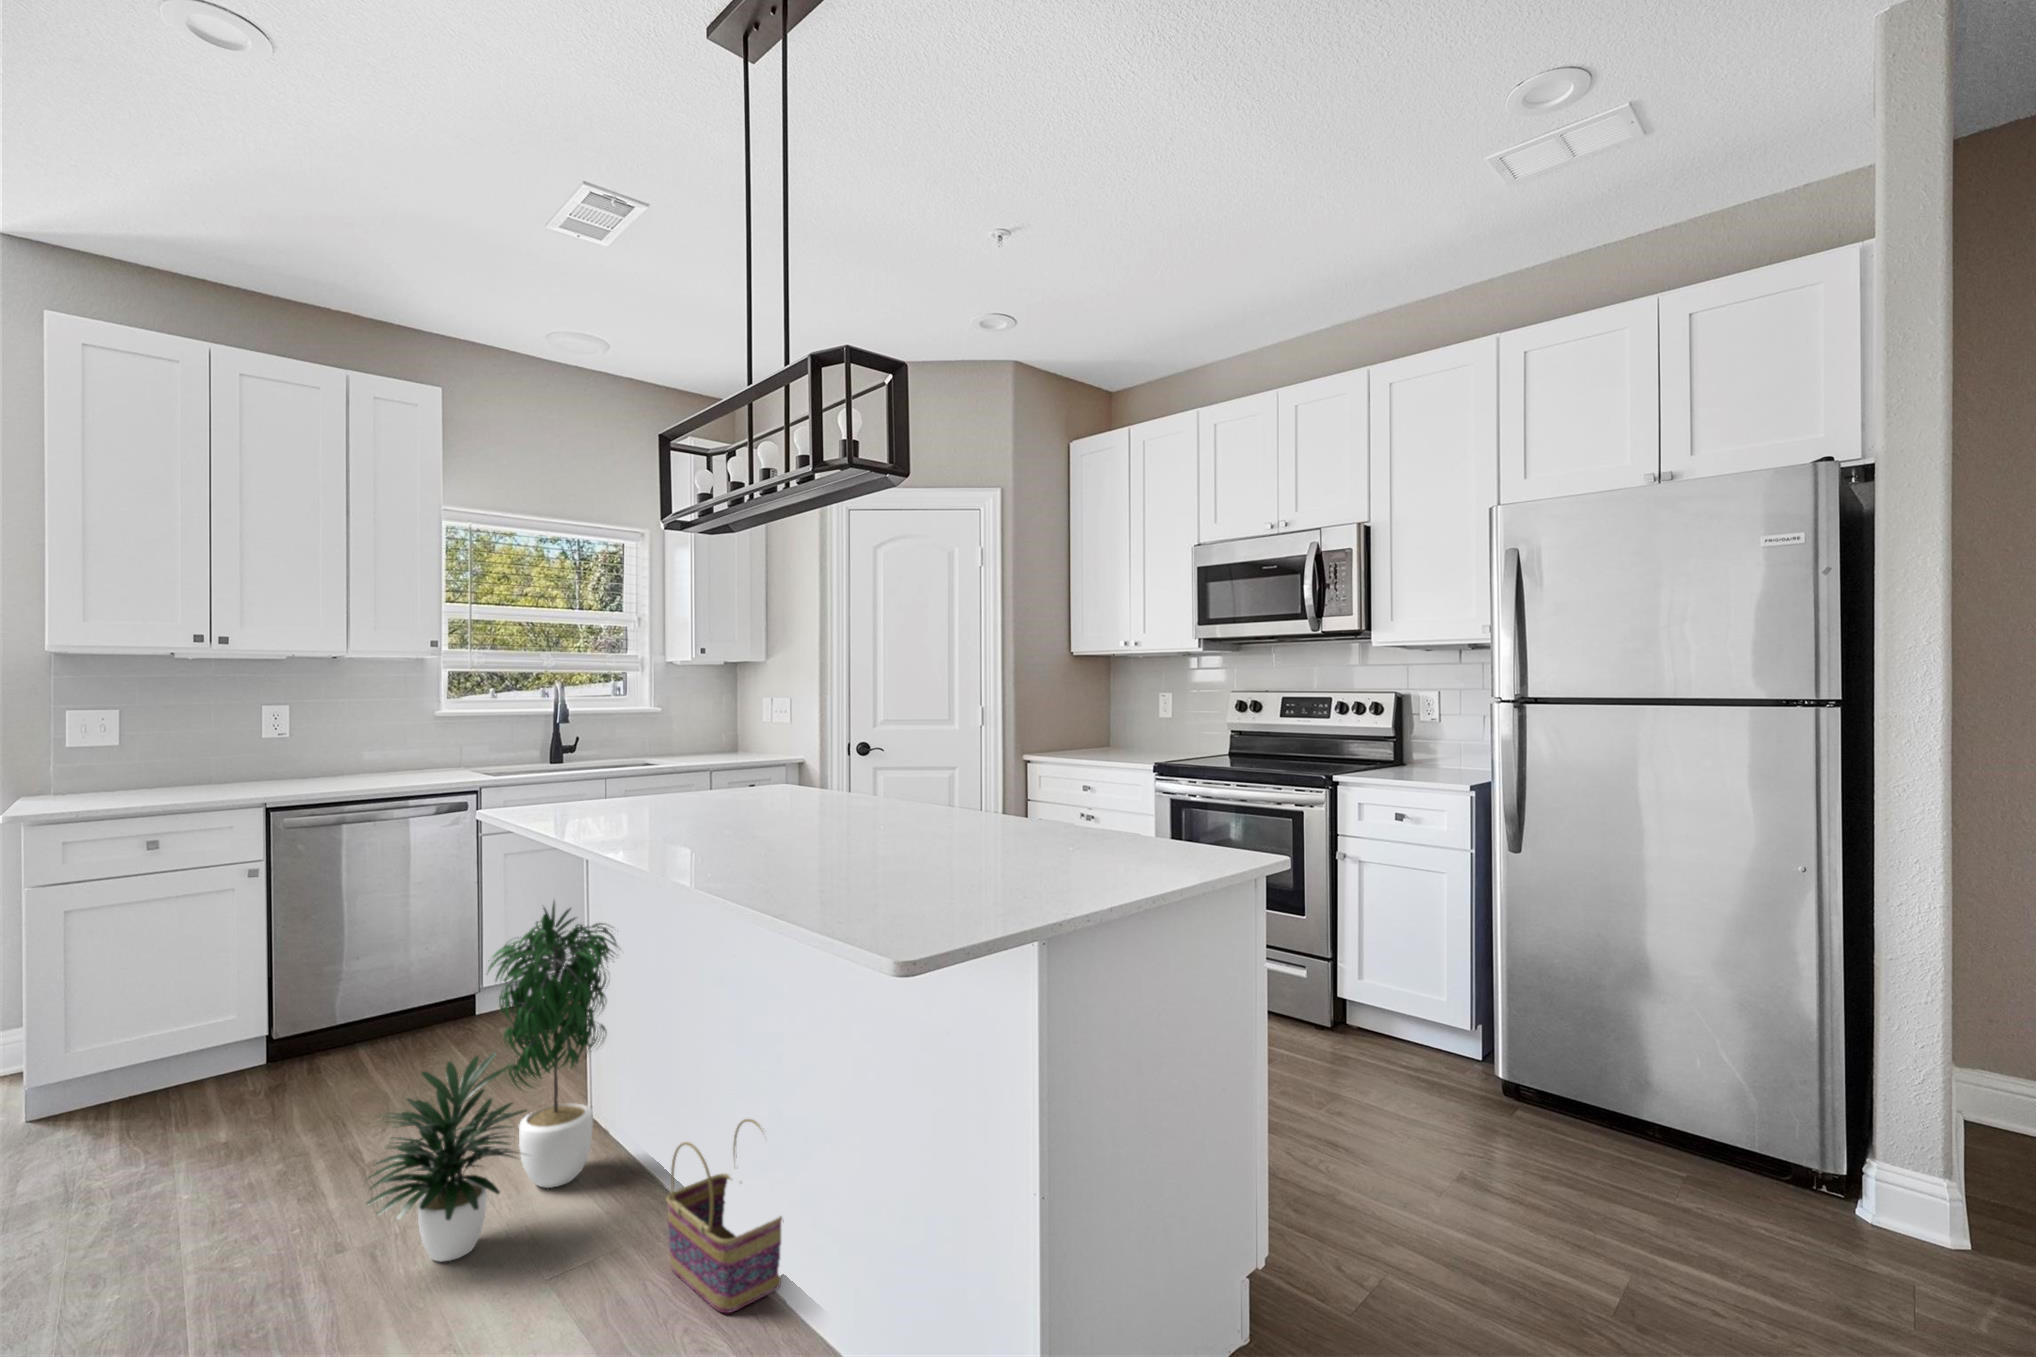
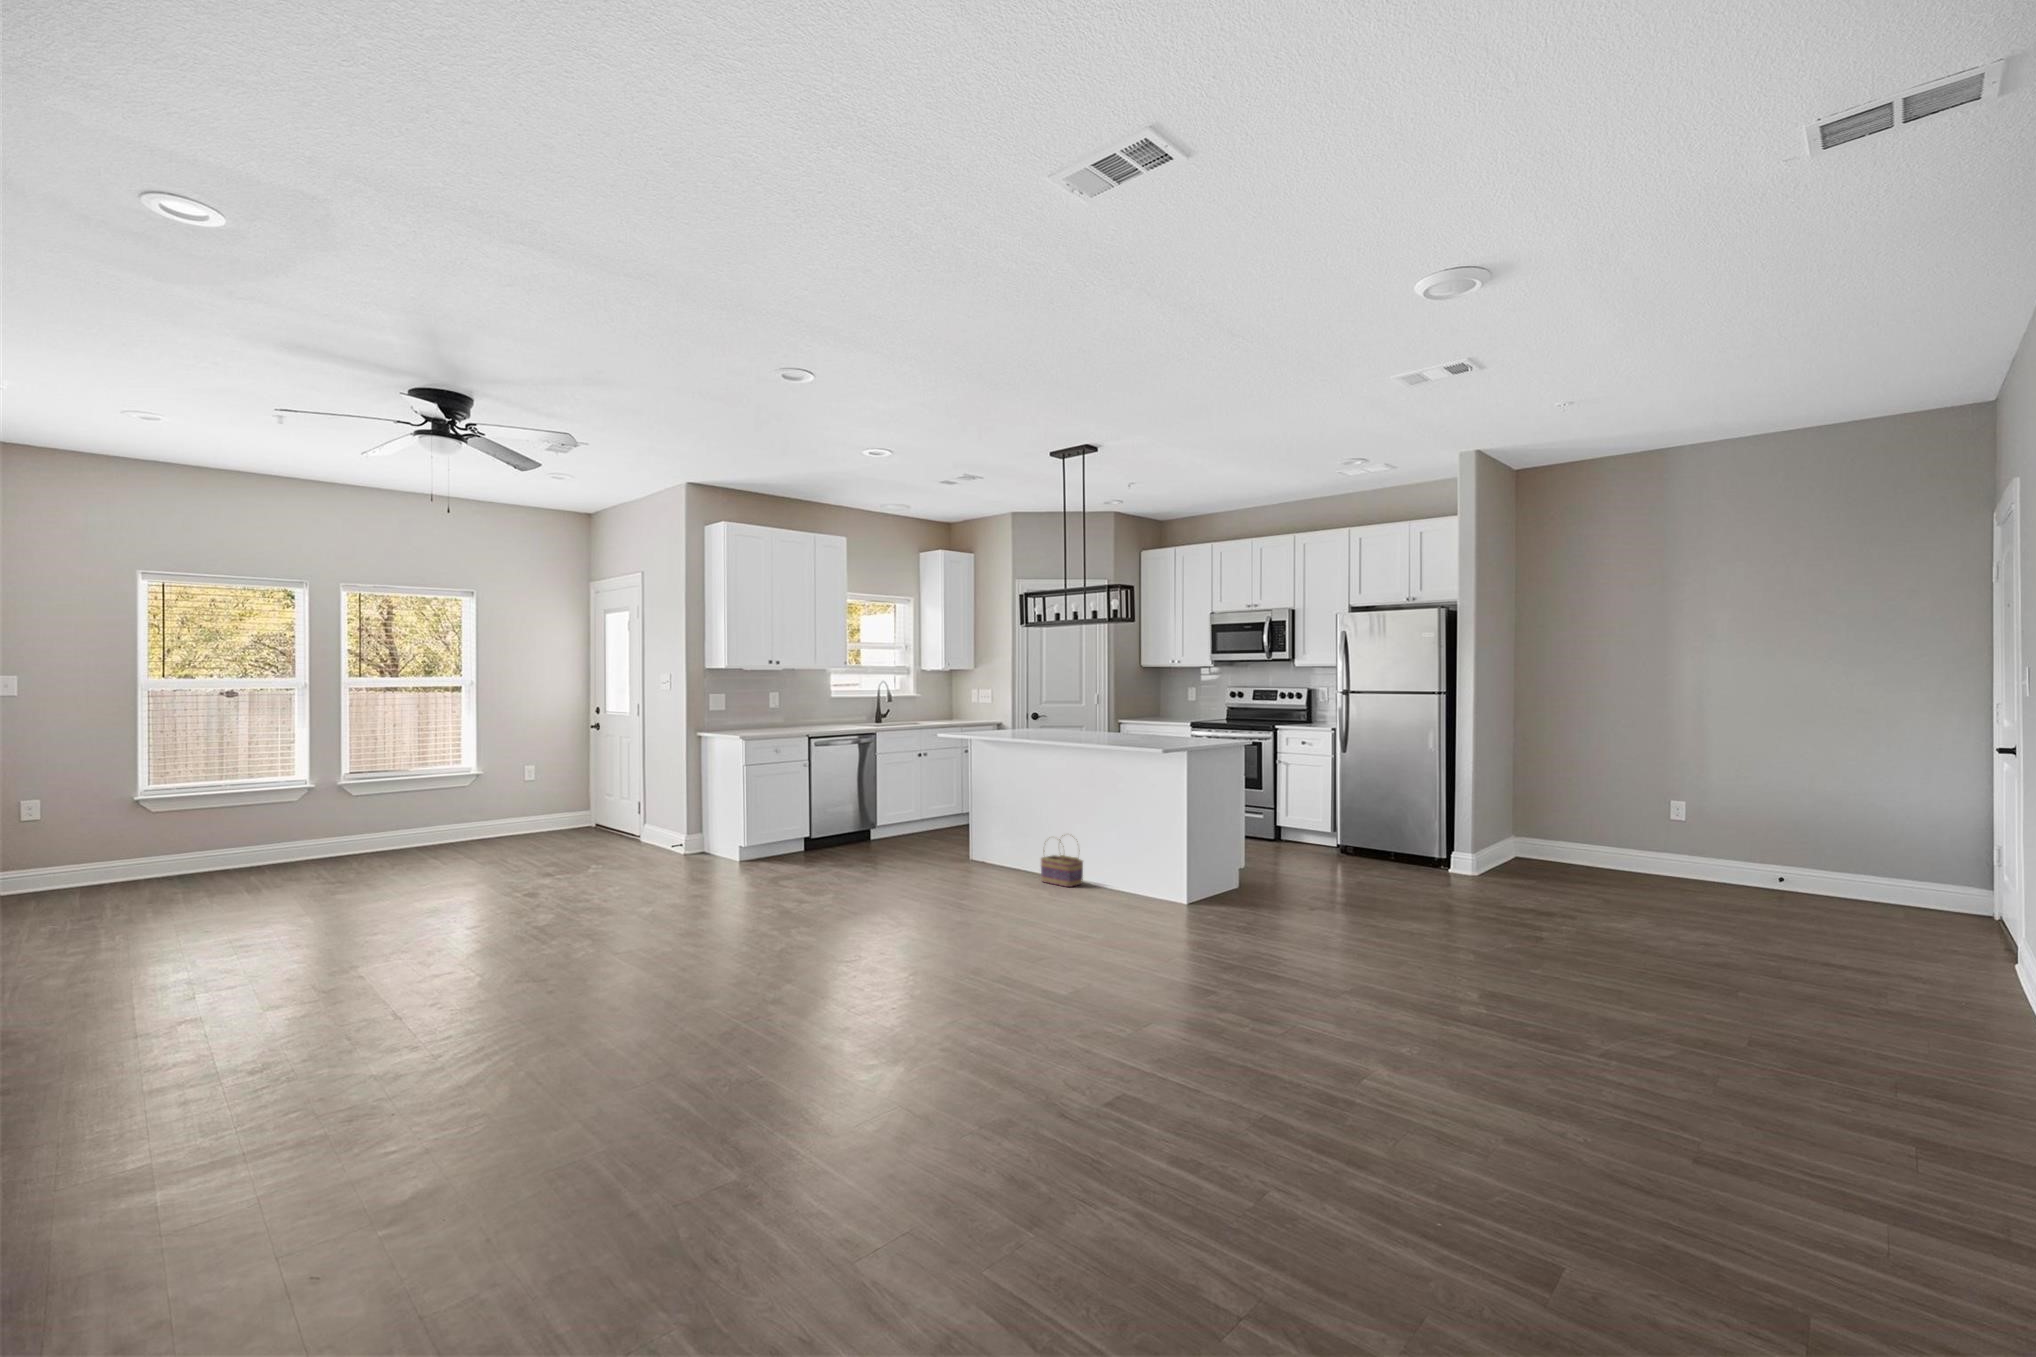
potted plant: present [367,902,618,1261] -> none [937,766,1001,881]

